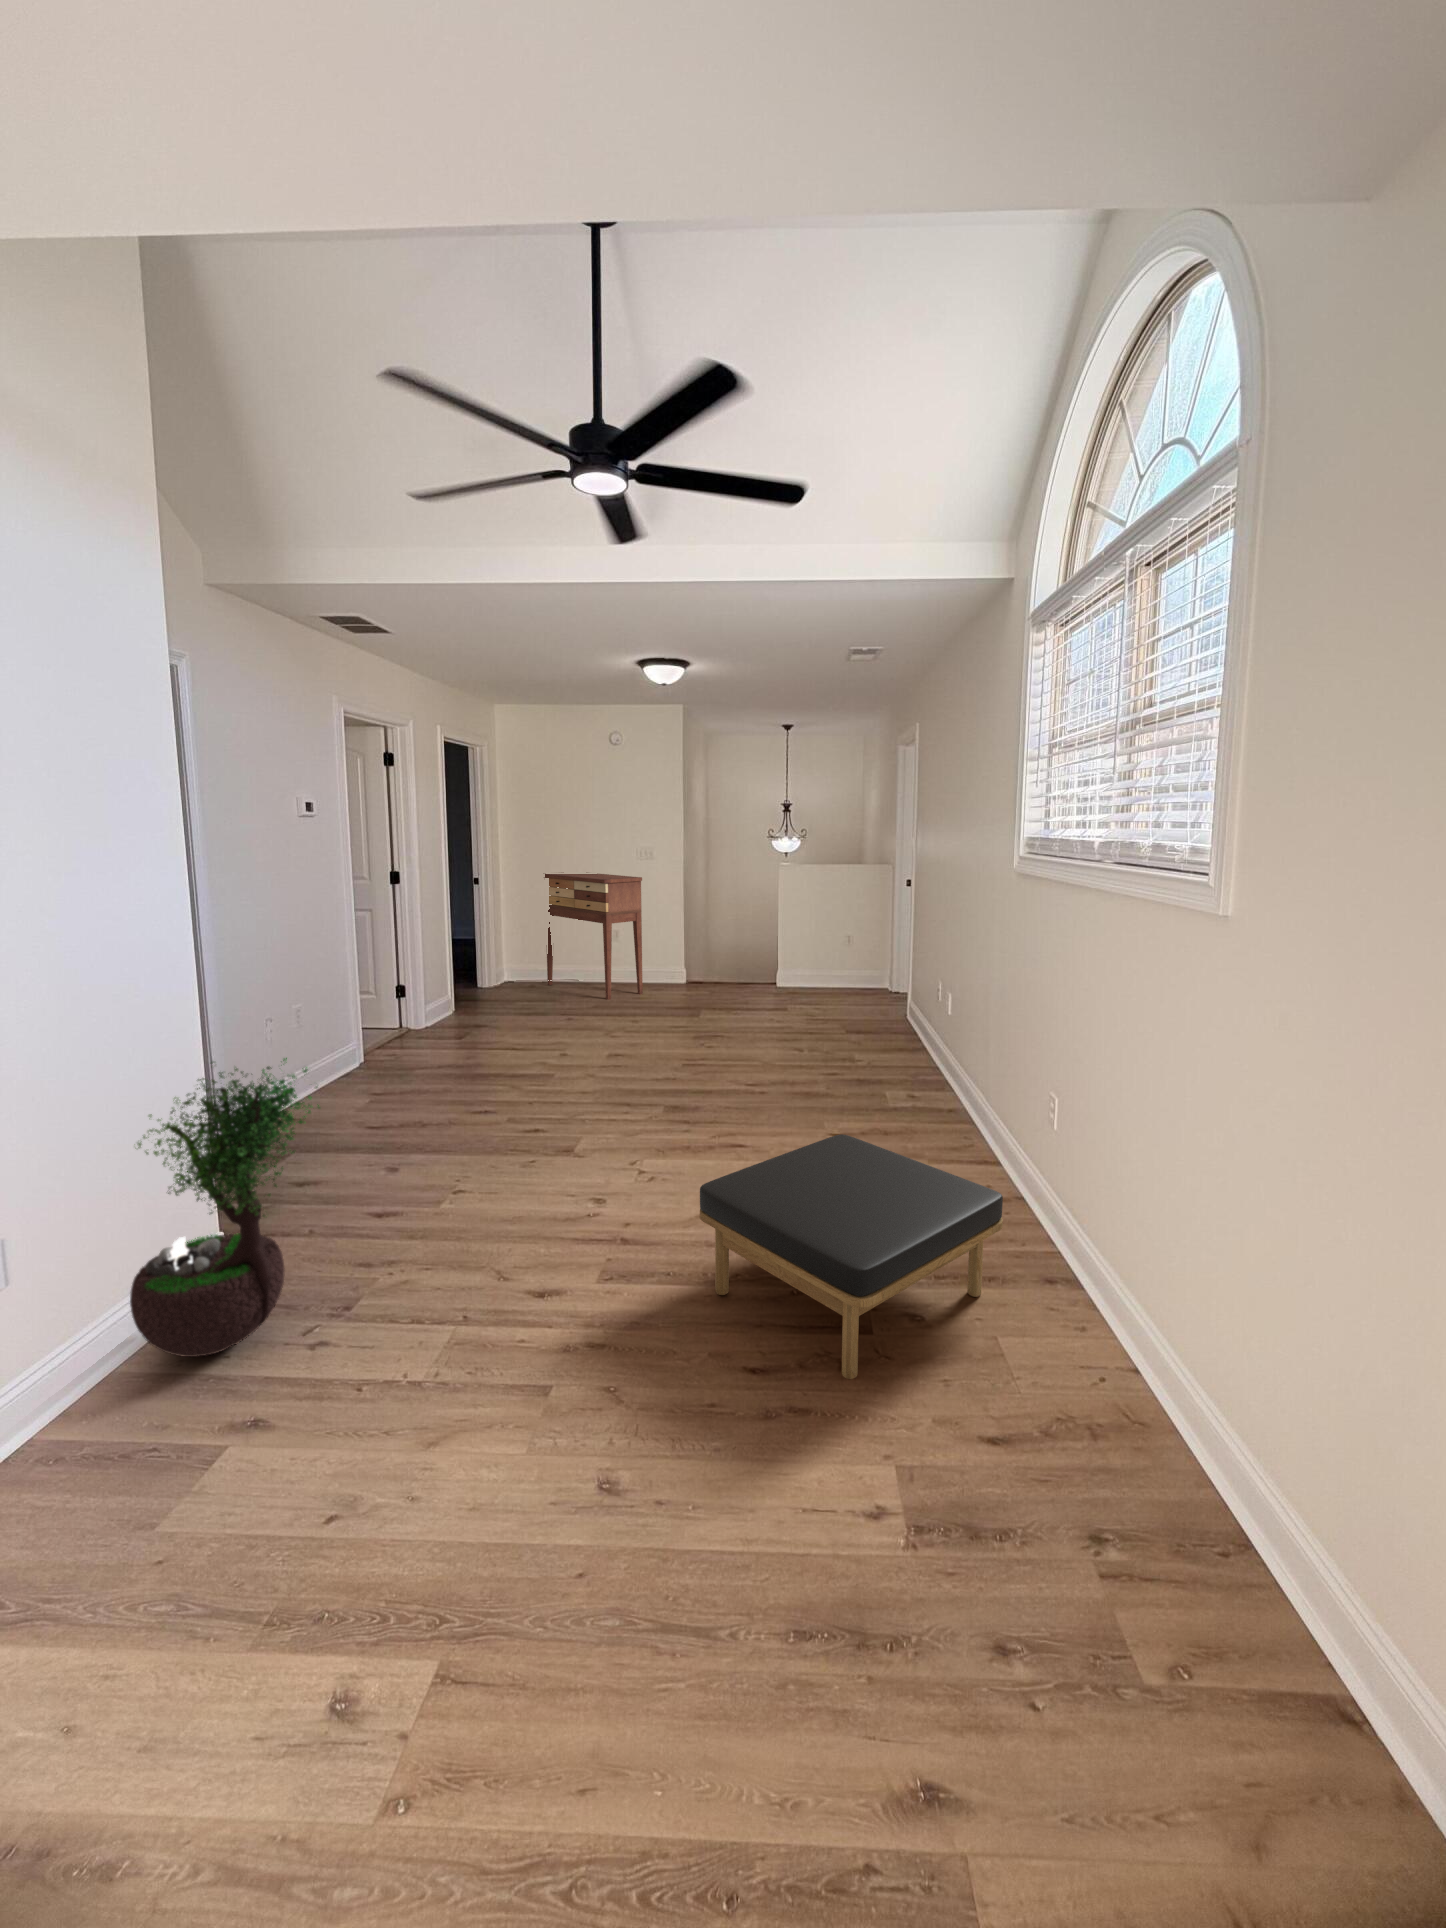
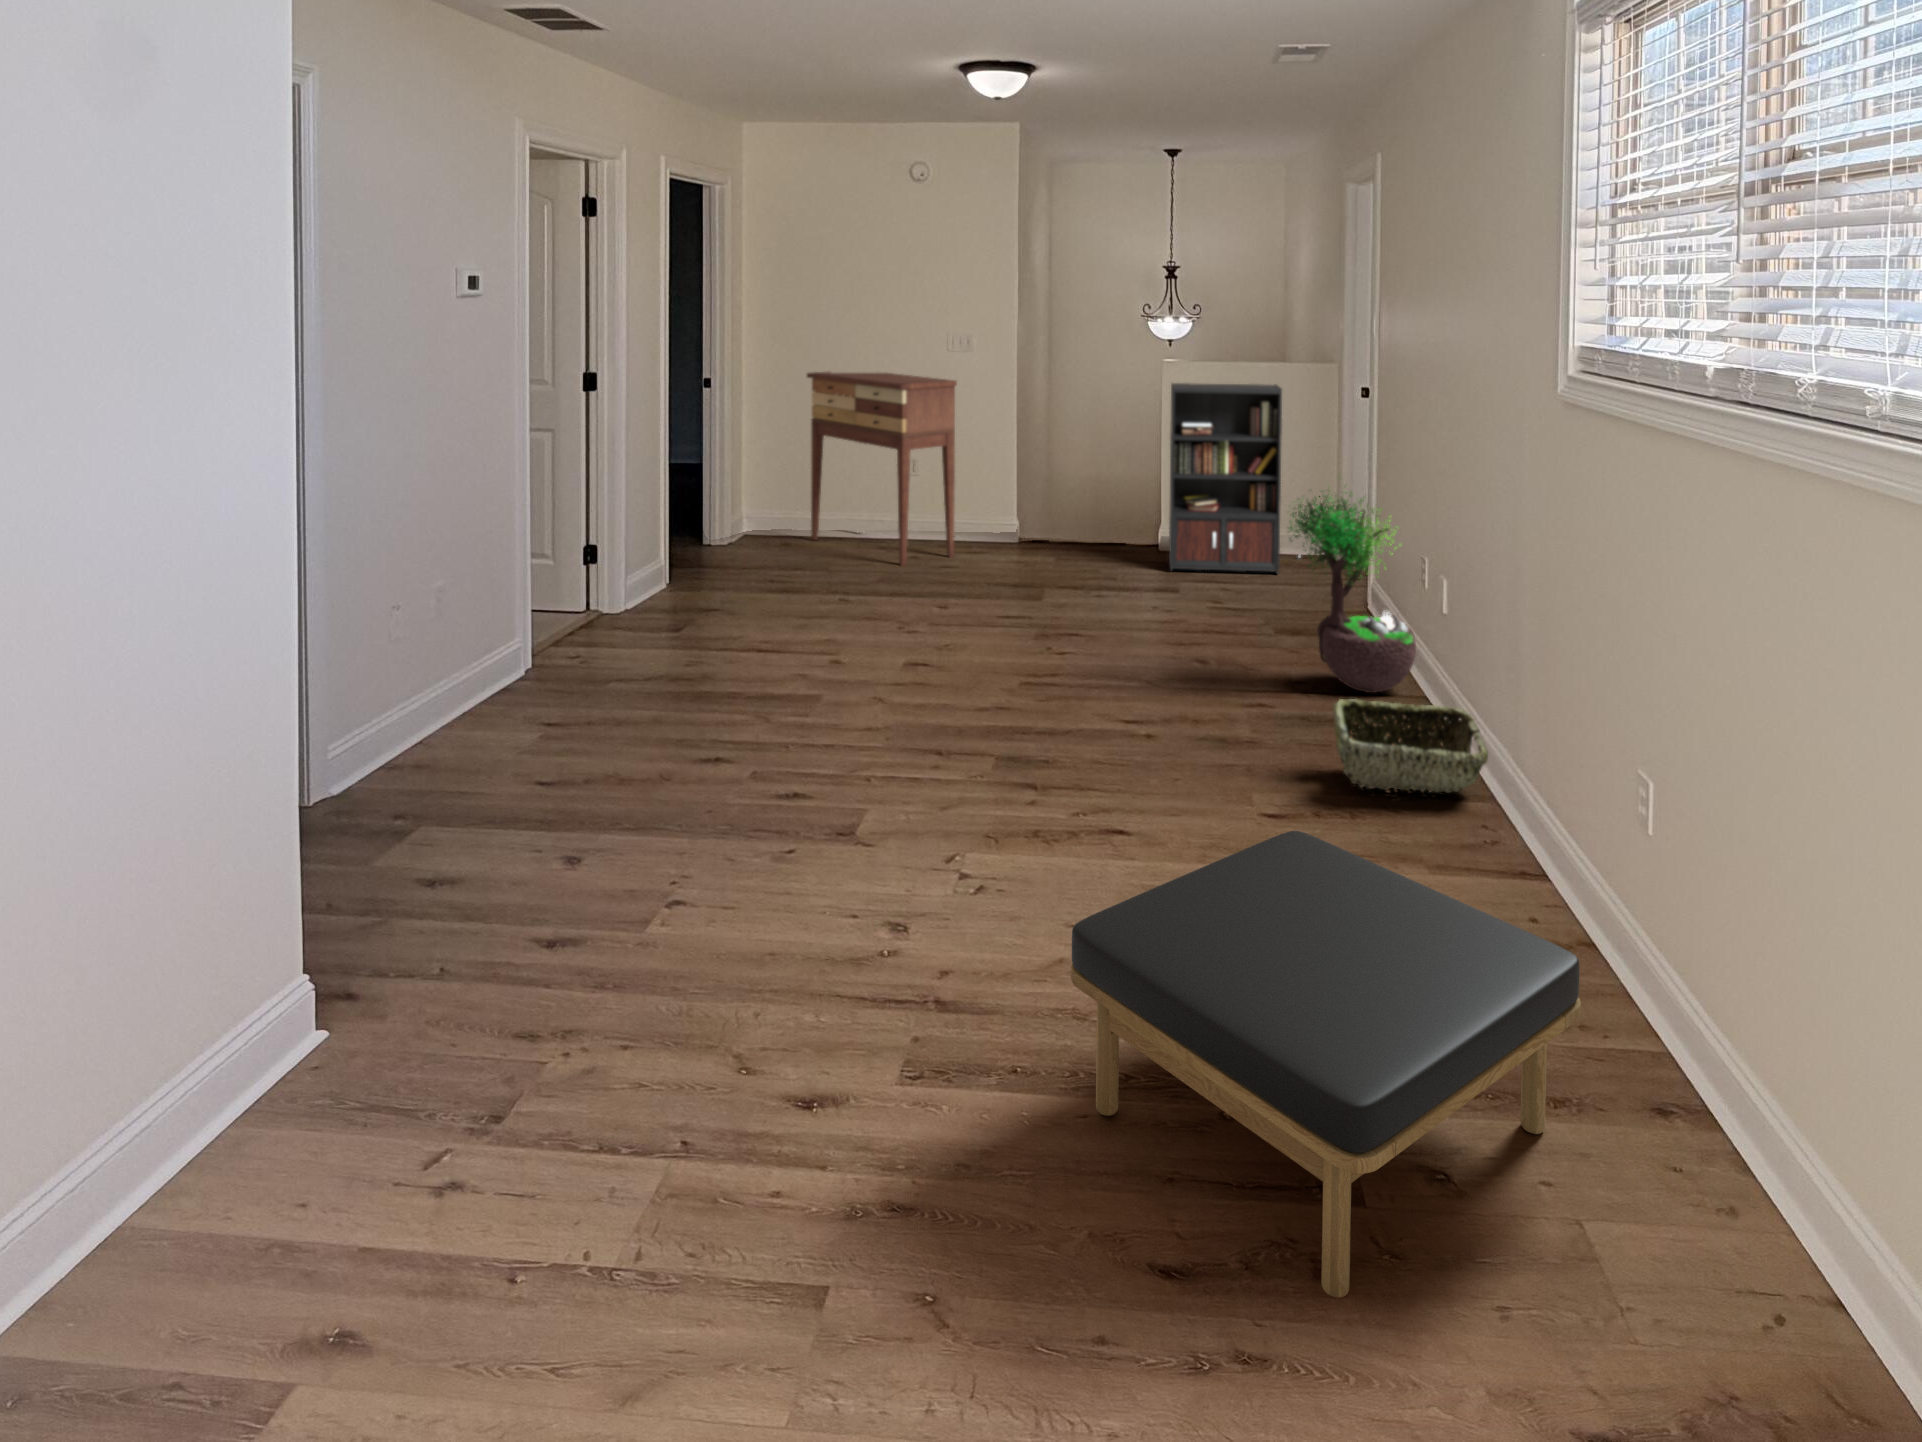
bookcase: none [784,878,870,1001] -> present [1169,383,1300,573]
potted tree: present [130,1058,319,1357] -> present [1288,491,1416,693]
woven basket: none [877,1067,972,1123] -> present [1333,699,1488,793]

